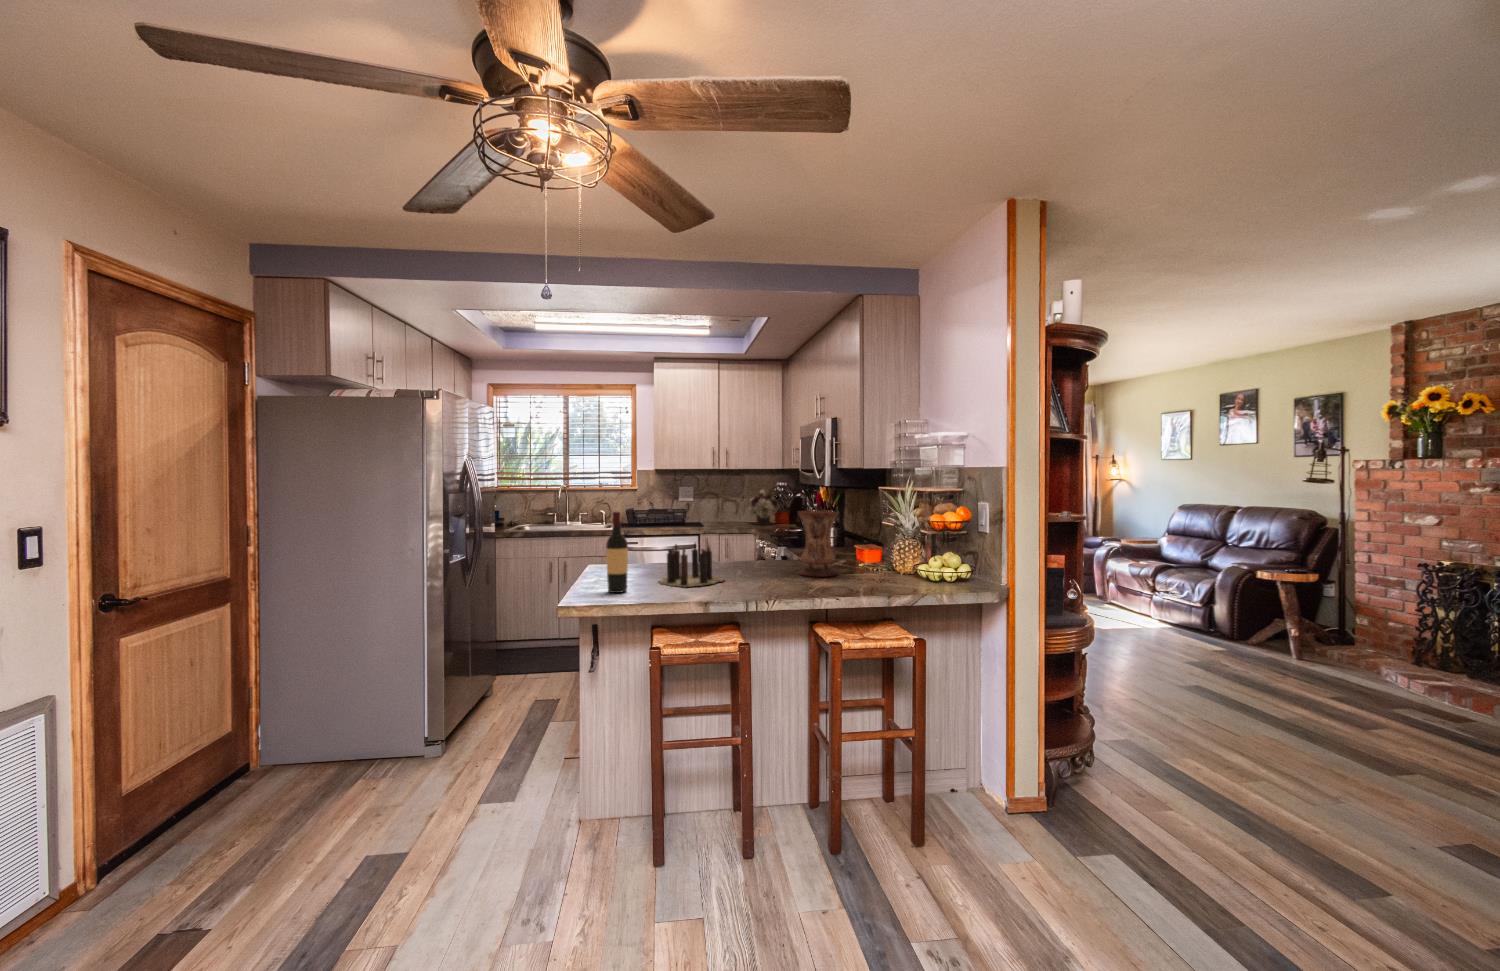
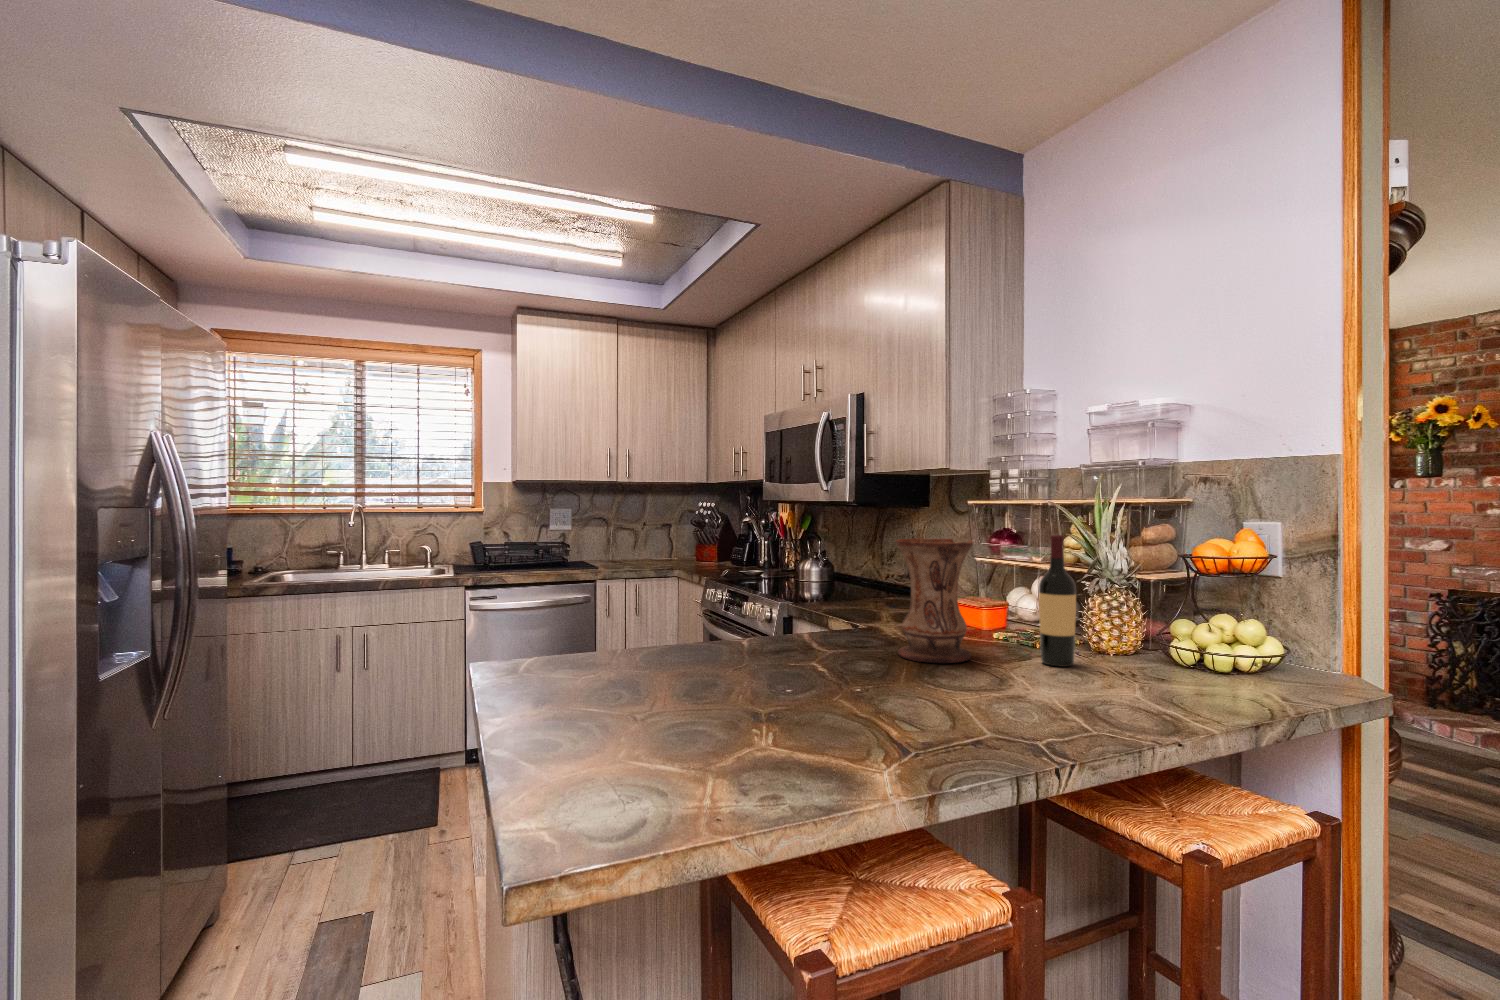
flower arrangement: present [747,490,779,525] -> none [647,512,697,564]
wine bottle: present [606,512,628,593] -> present [1039,535,1076,667]
candle: present [659,543,725,587] -> none [649,606,831,716]

